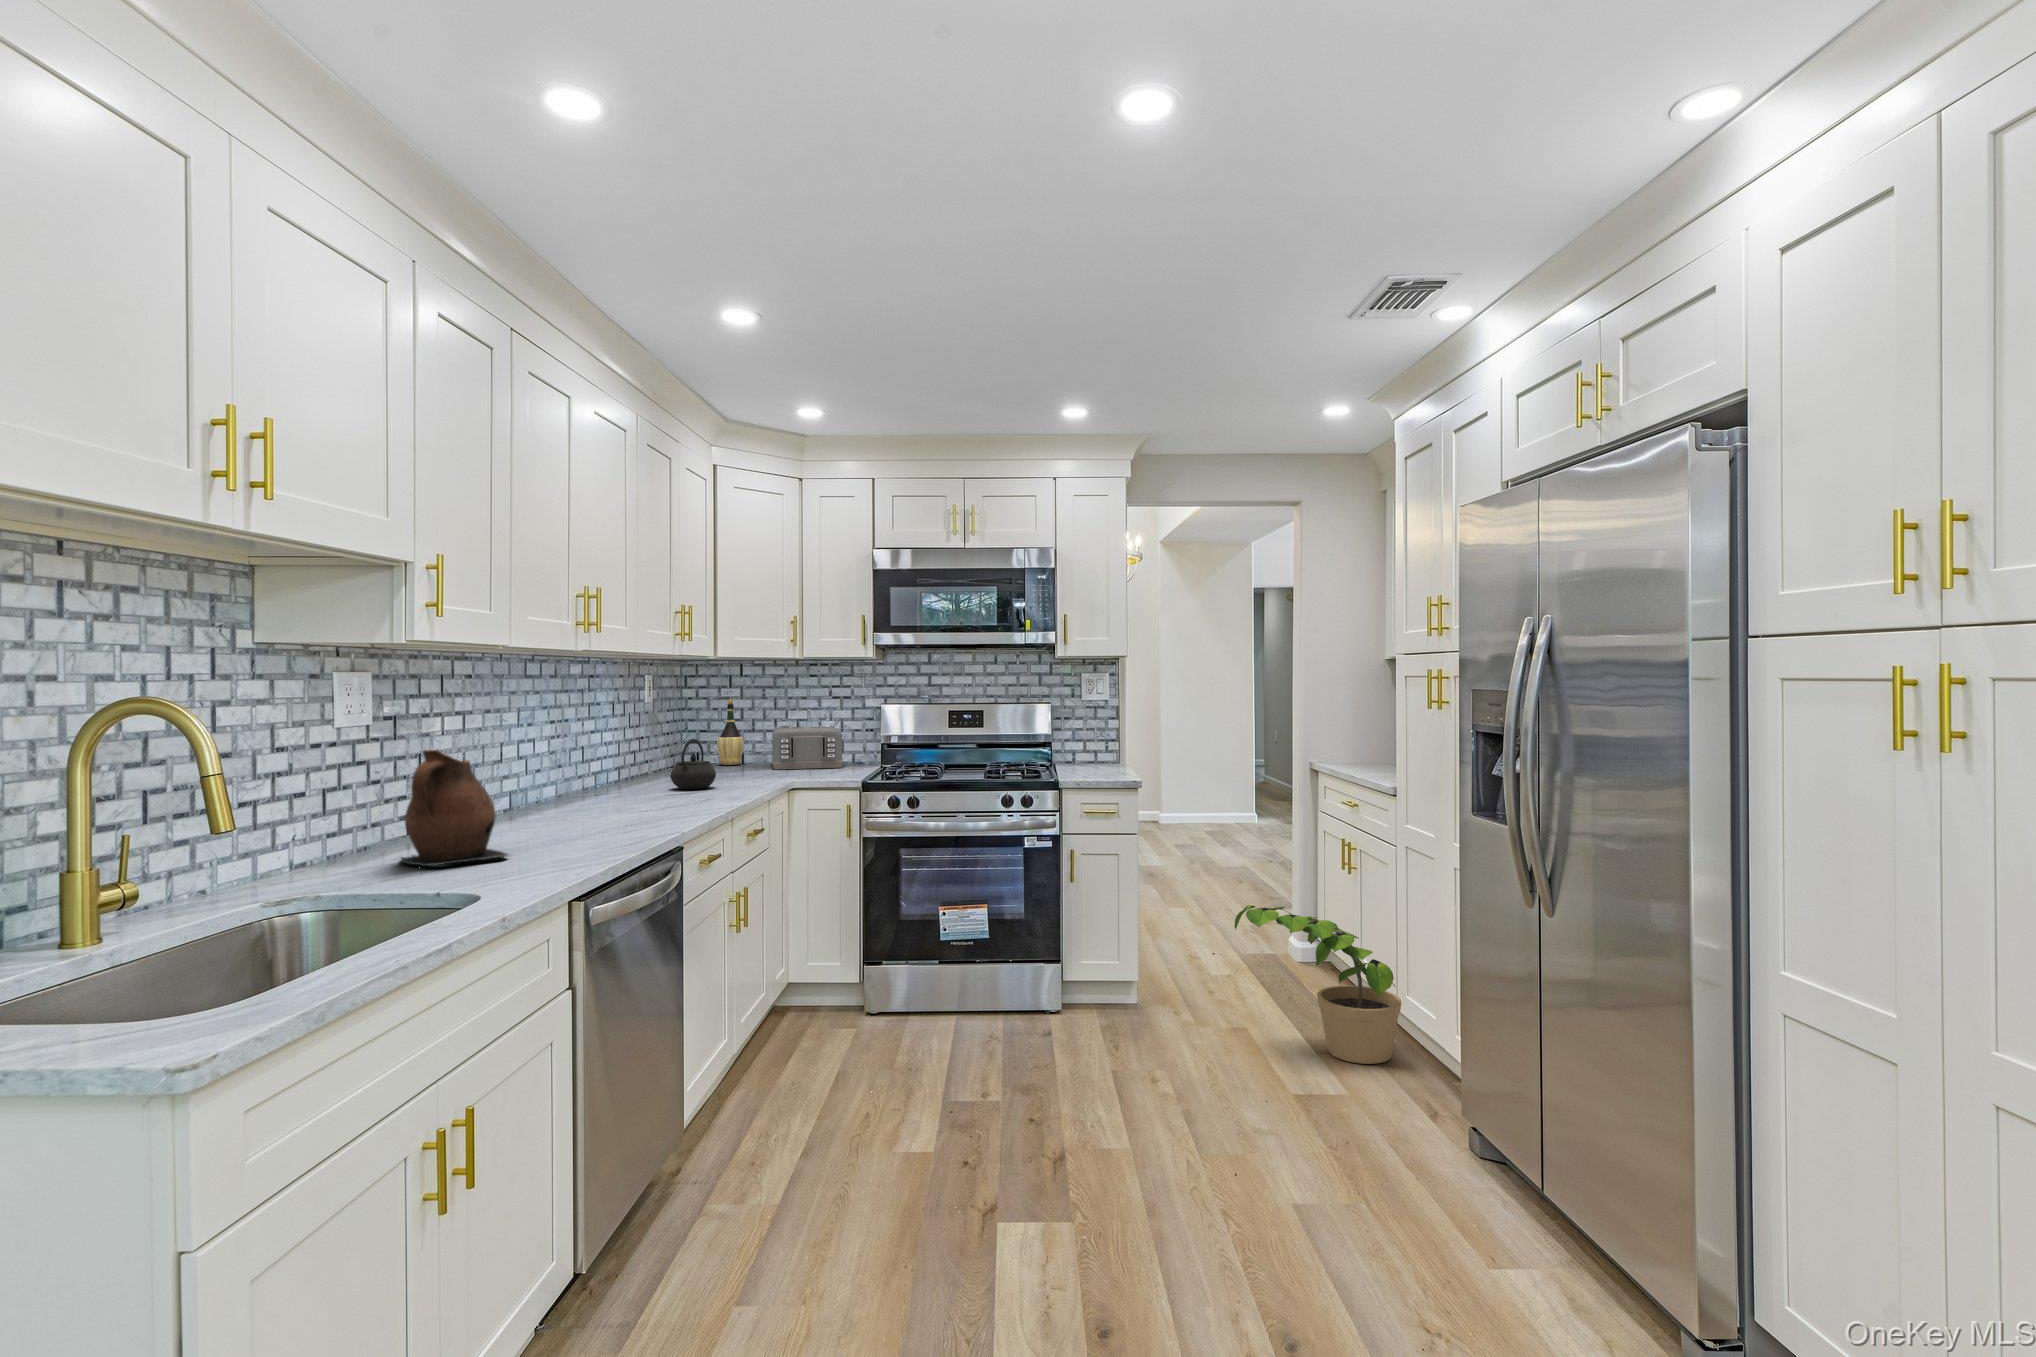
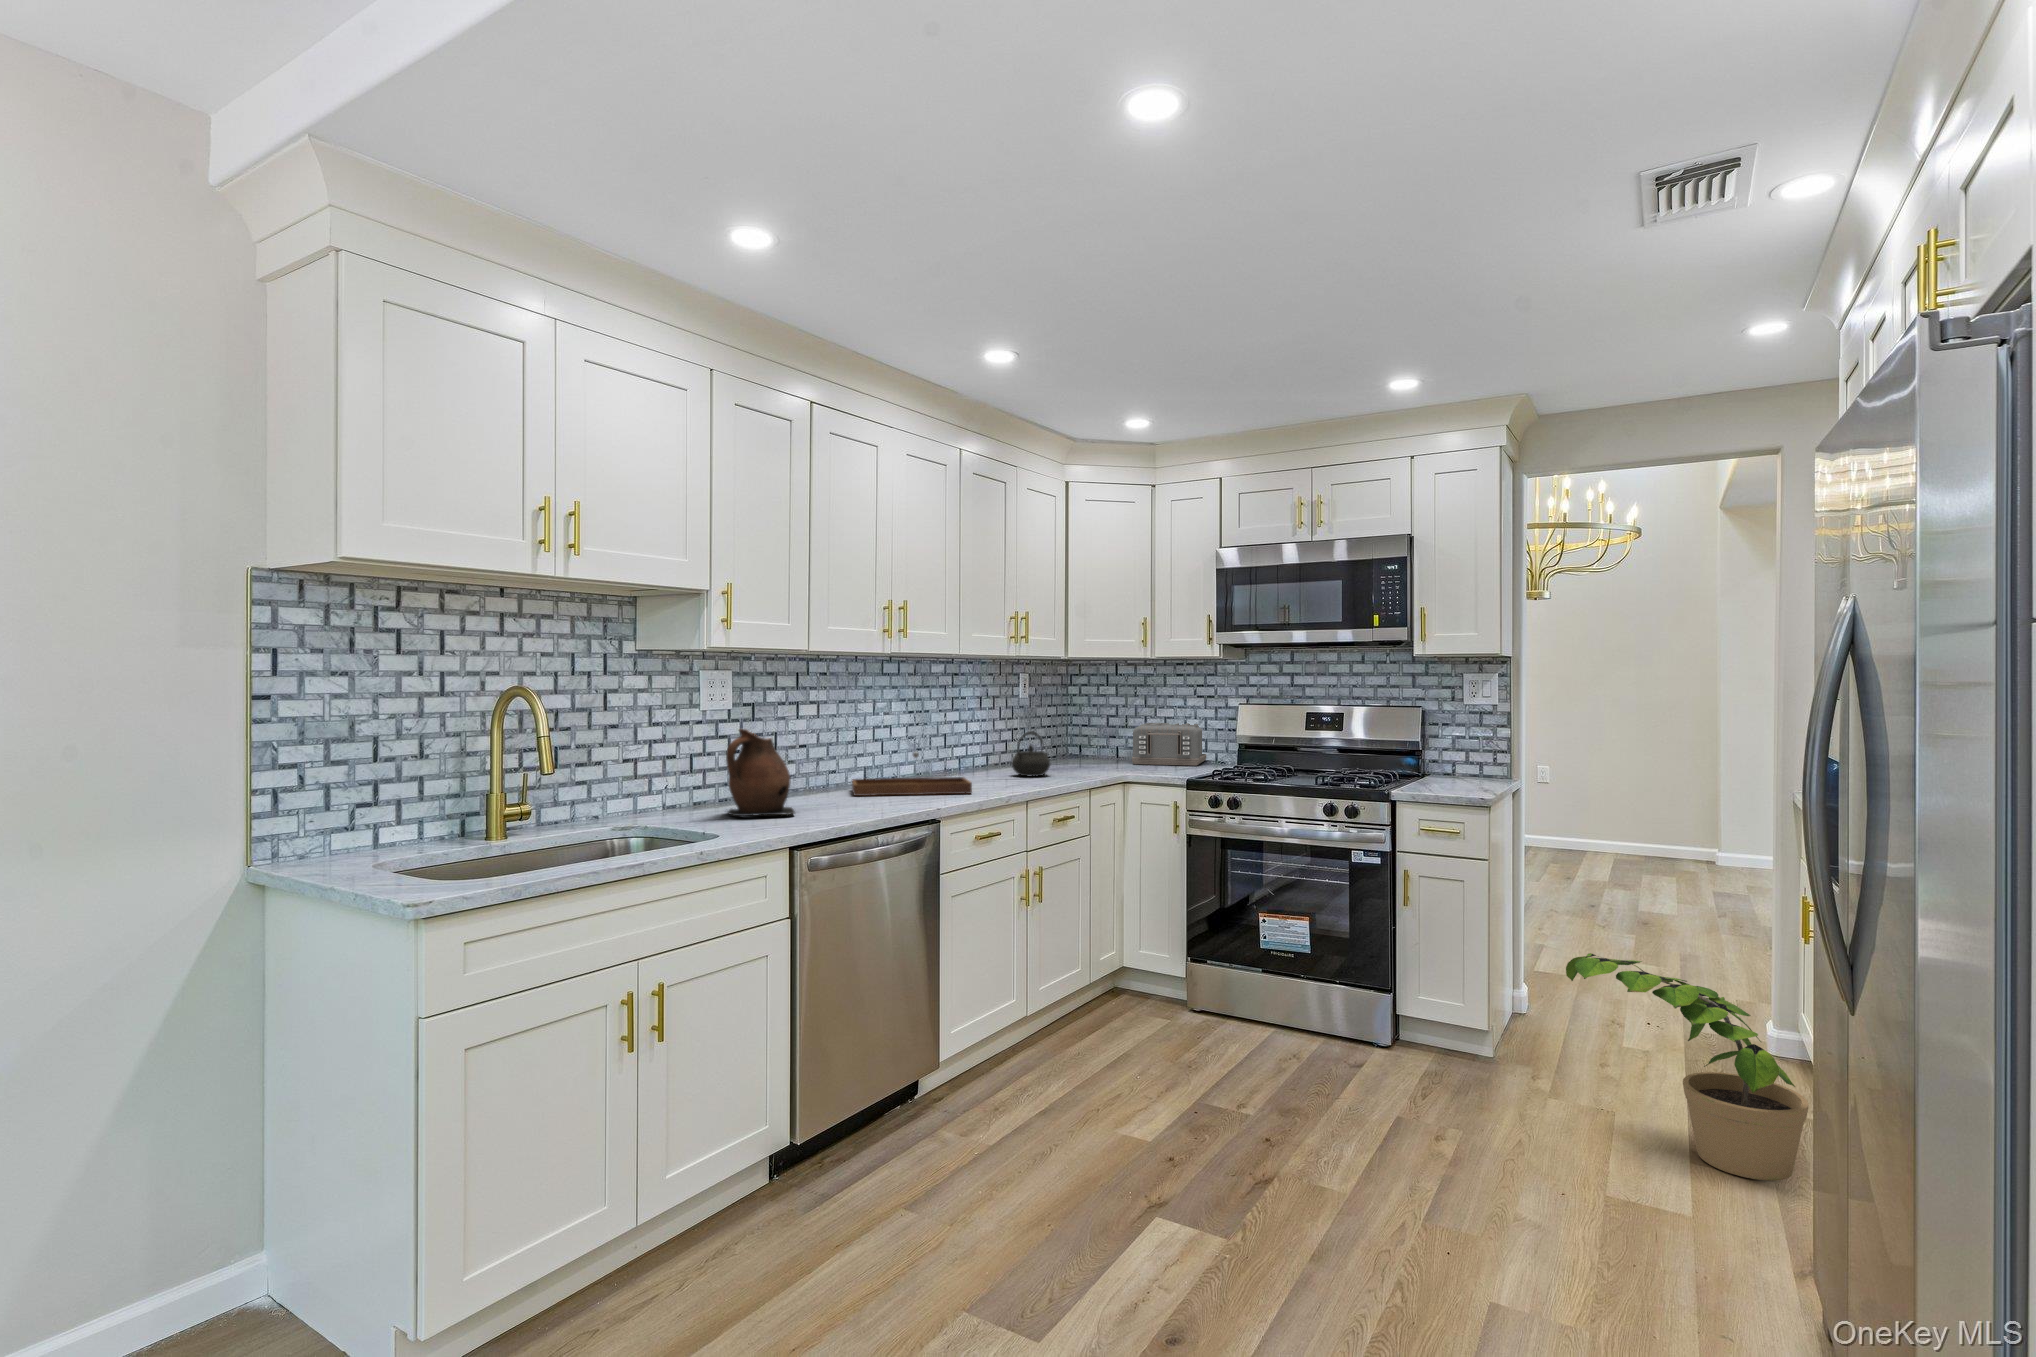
wine bottle: present [717,700,744,765] -> none [1094,697,1119,758]
tray: none [508,768,674,827] -> present [852,752,972,796]

